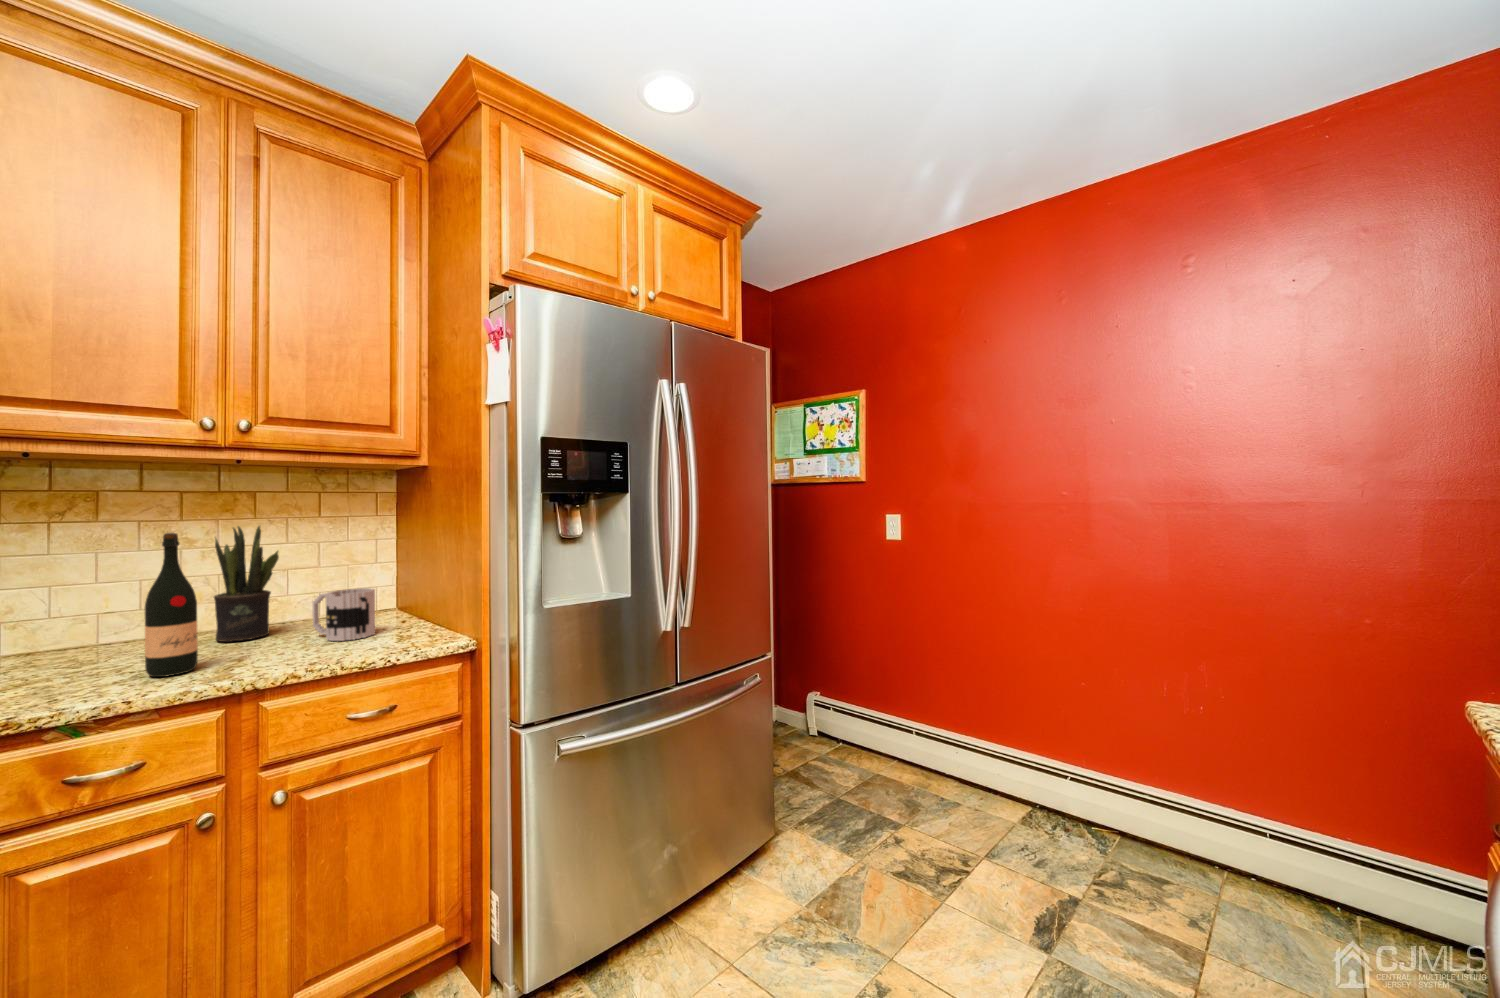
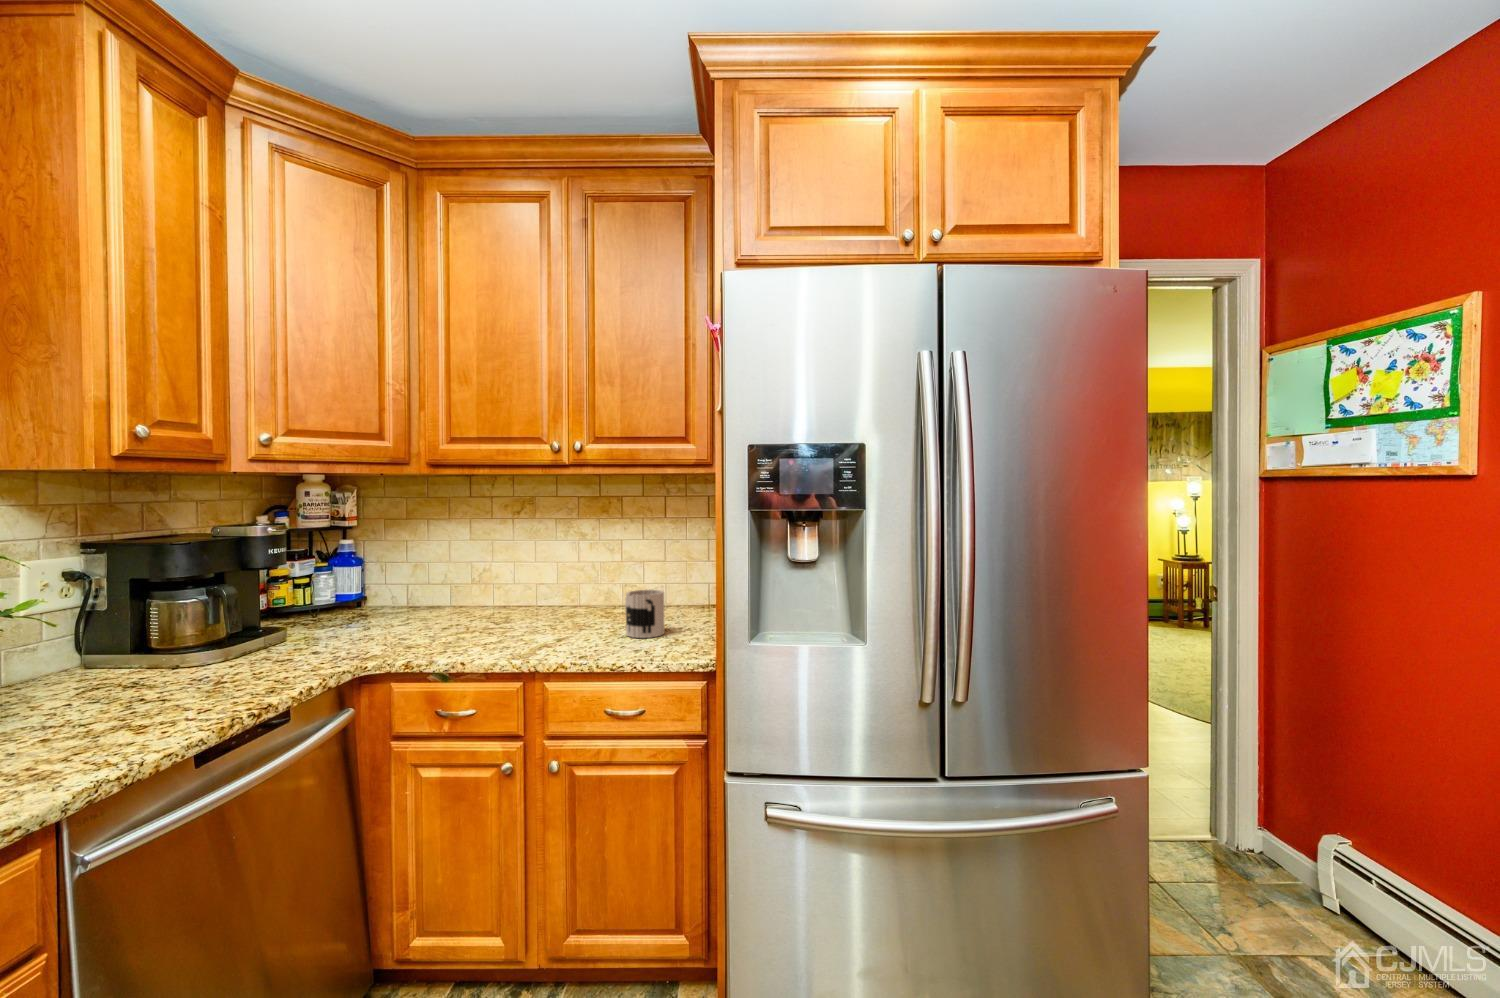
potted plant: present [214,526,279,642] -> none [574,527,615,623]
wine bottle: present [145,533,198,677] -> none [500,534,531,646]

